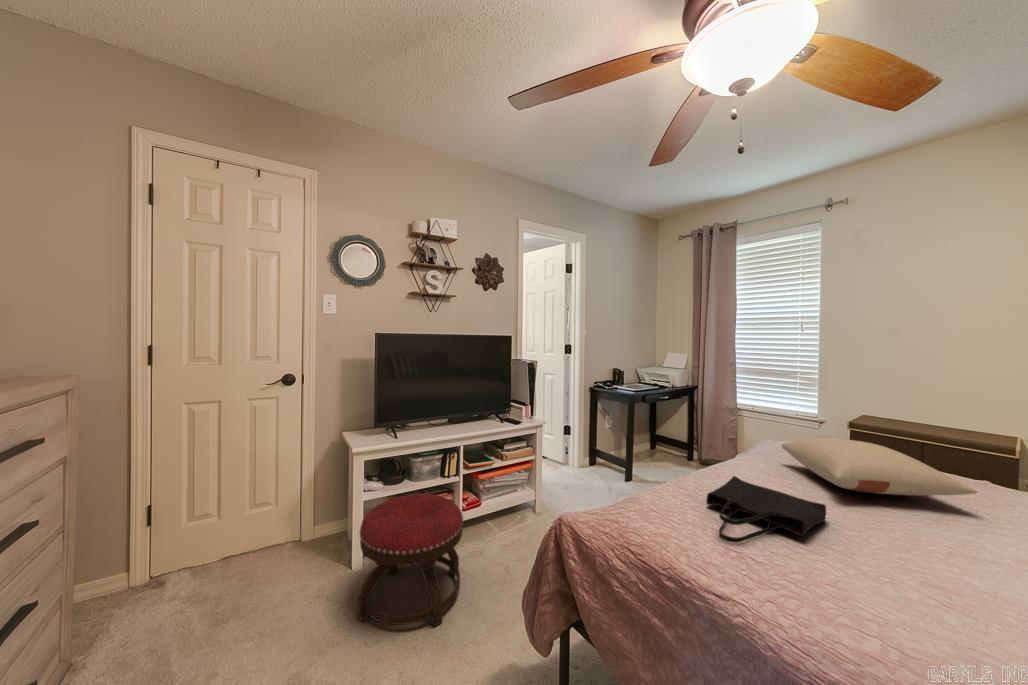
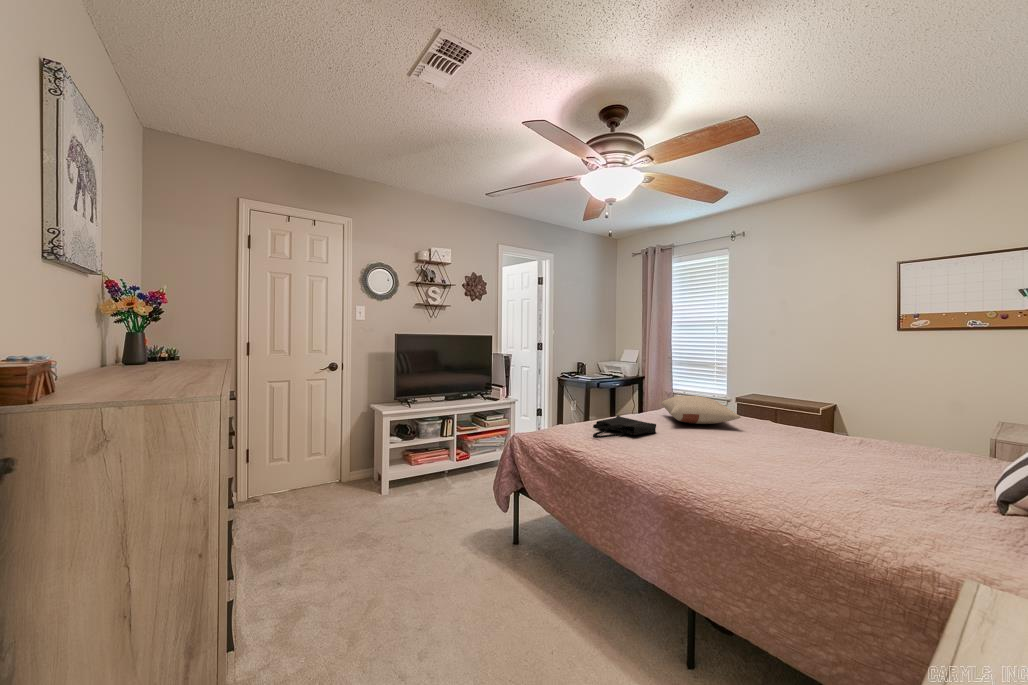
ottoman: present [357,493,463,626] -> none [391,442,457,516]

